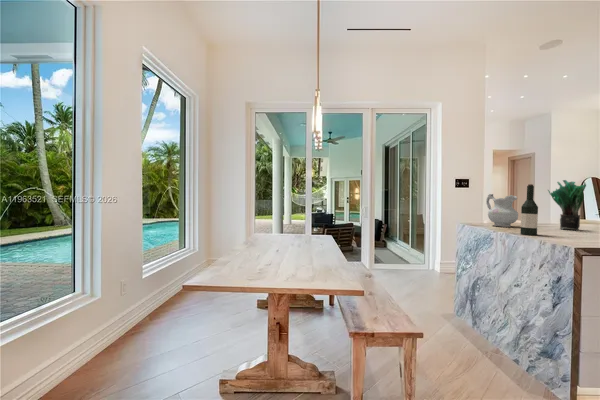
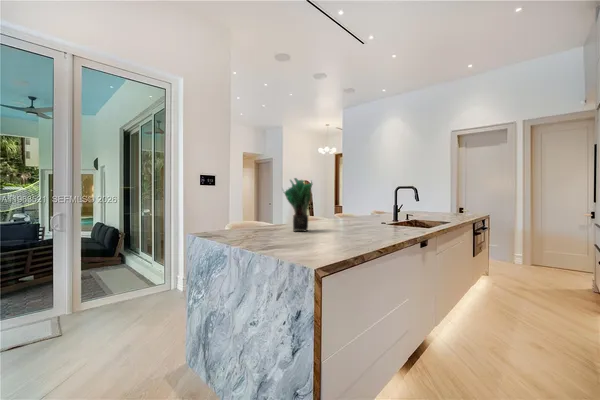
wine bottle: present [520,184,538,235] -> none [256,180,273,248]
ceramic pitcher: present [486,194,518,227] -> none [223,193,256,235]

